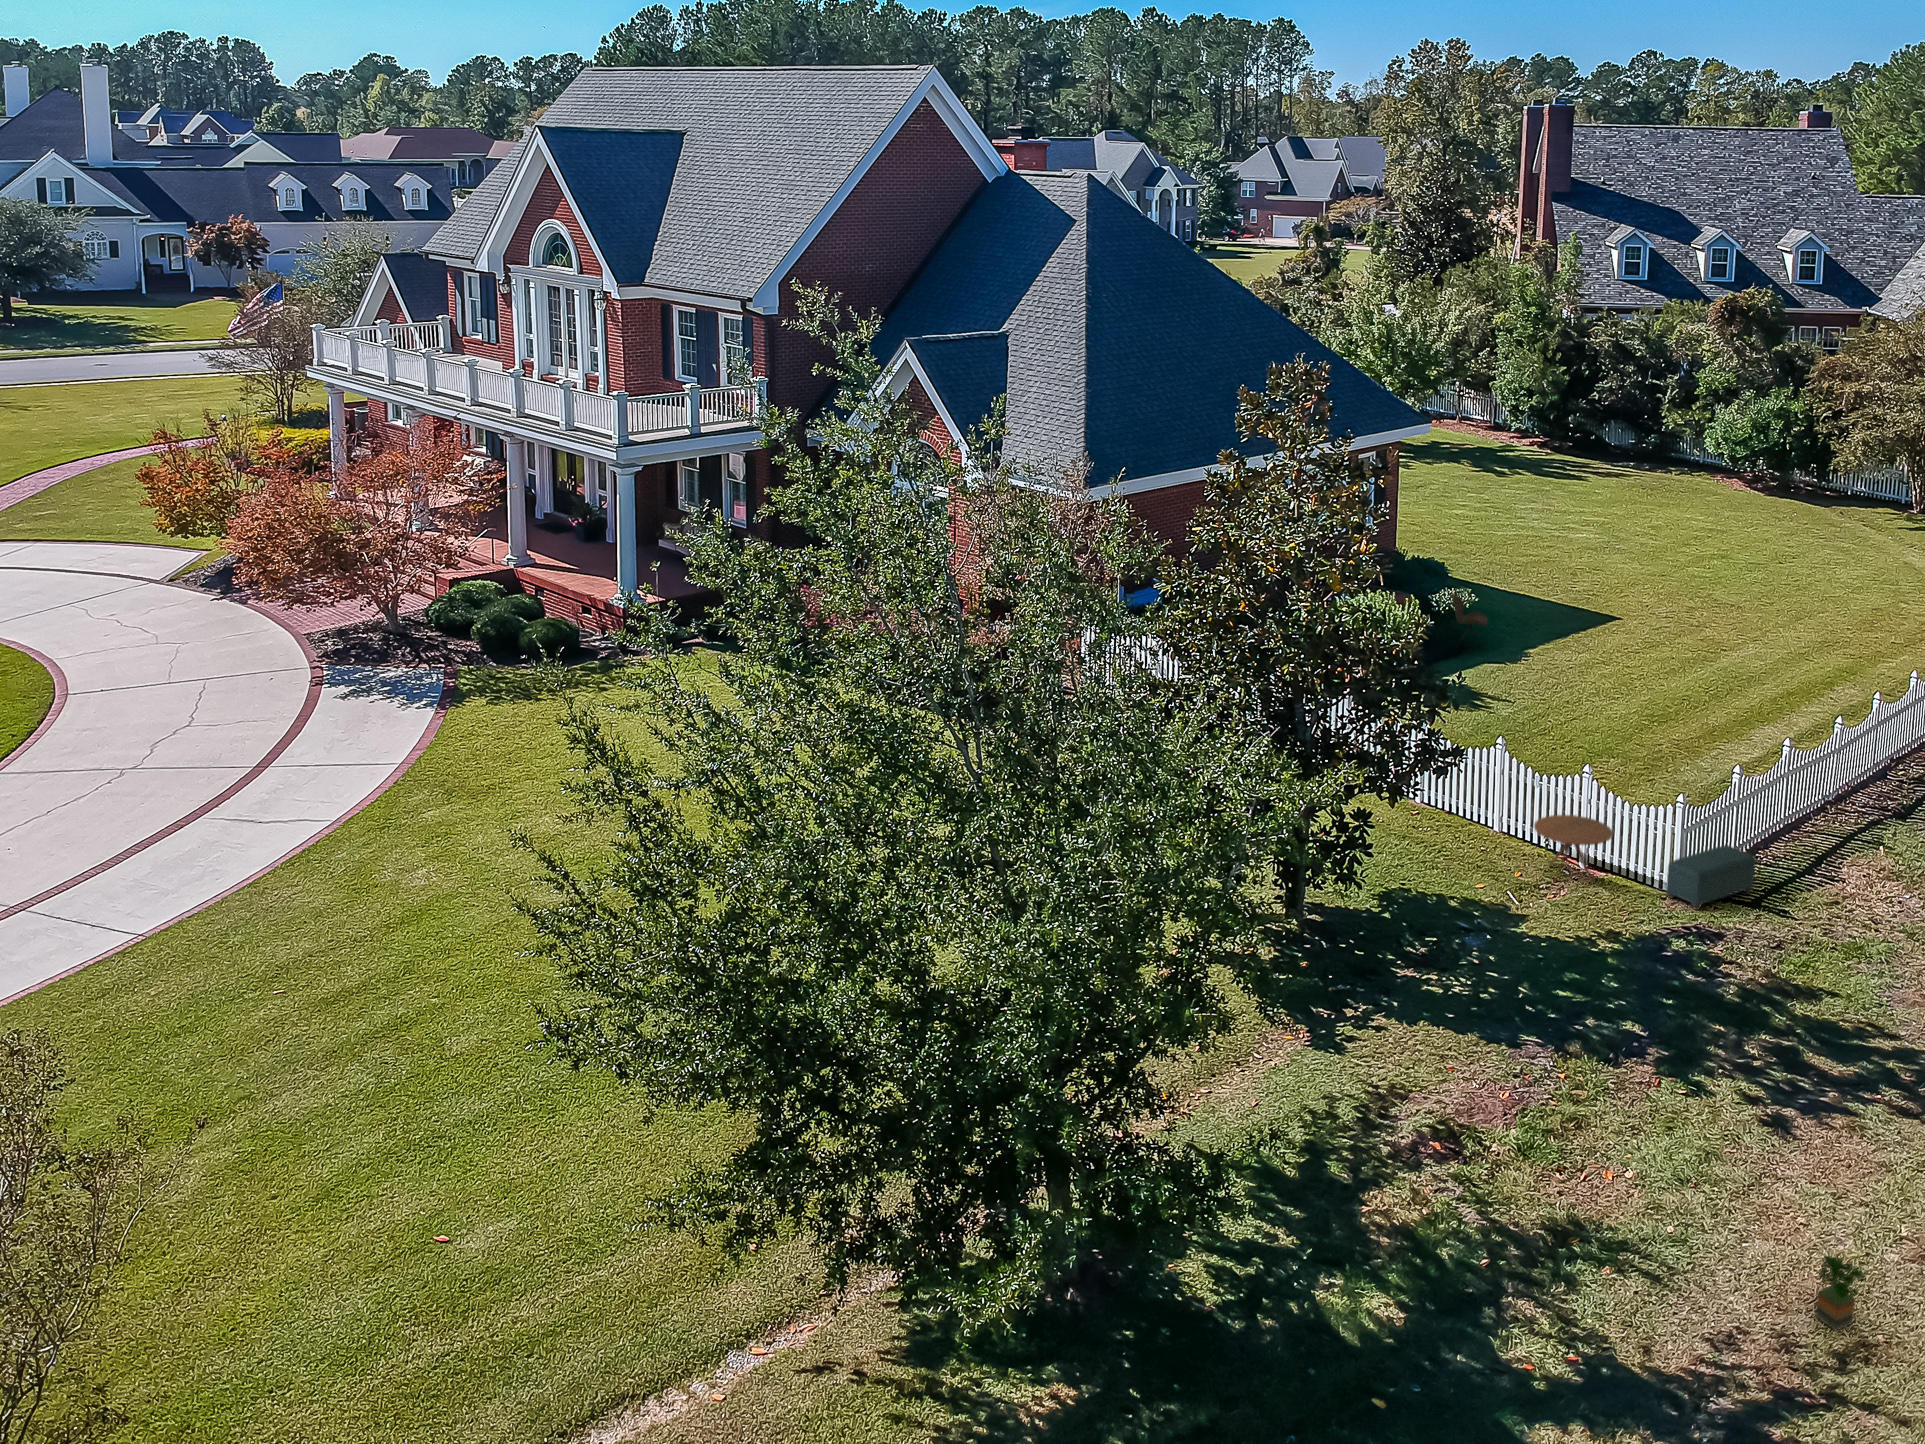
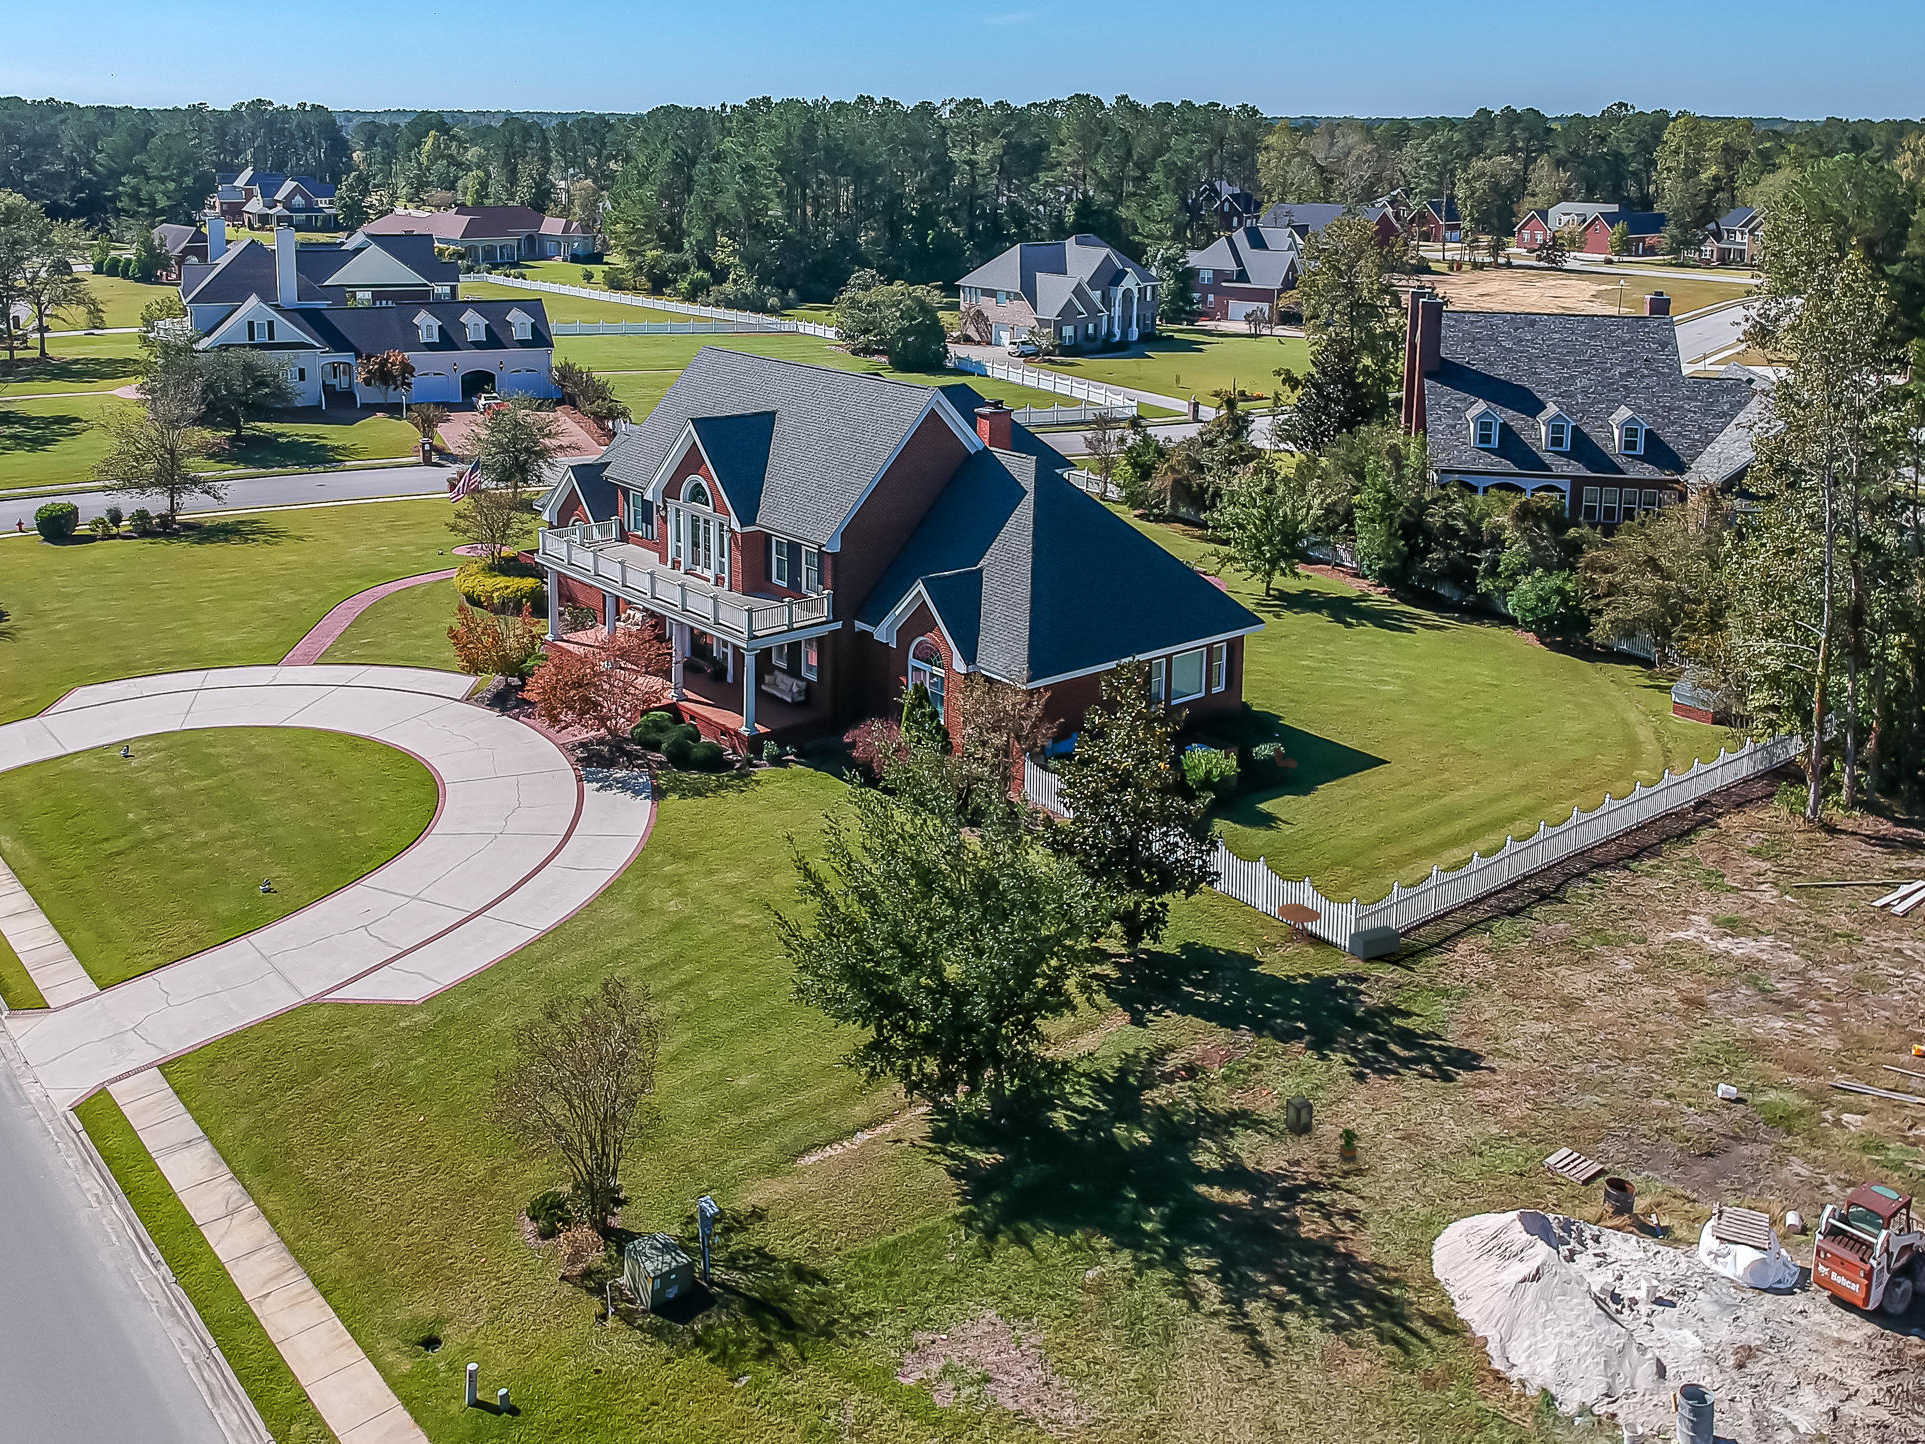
storage box: none [1676,1182,1739,1270] -> present [1286,1095,1313,1135]

